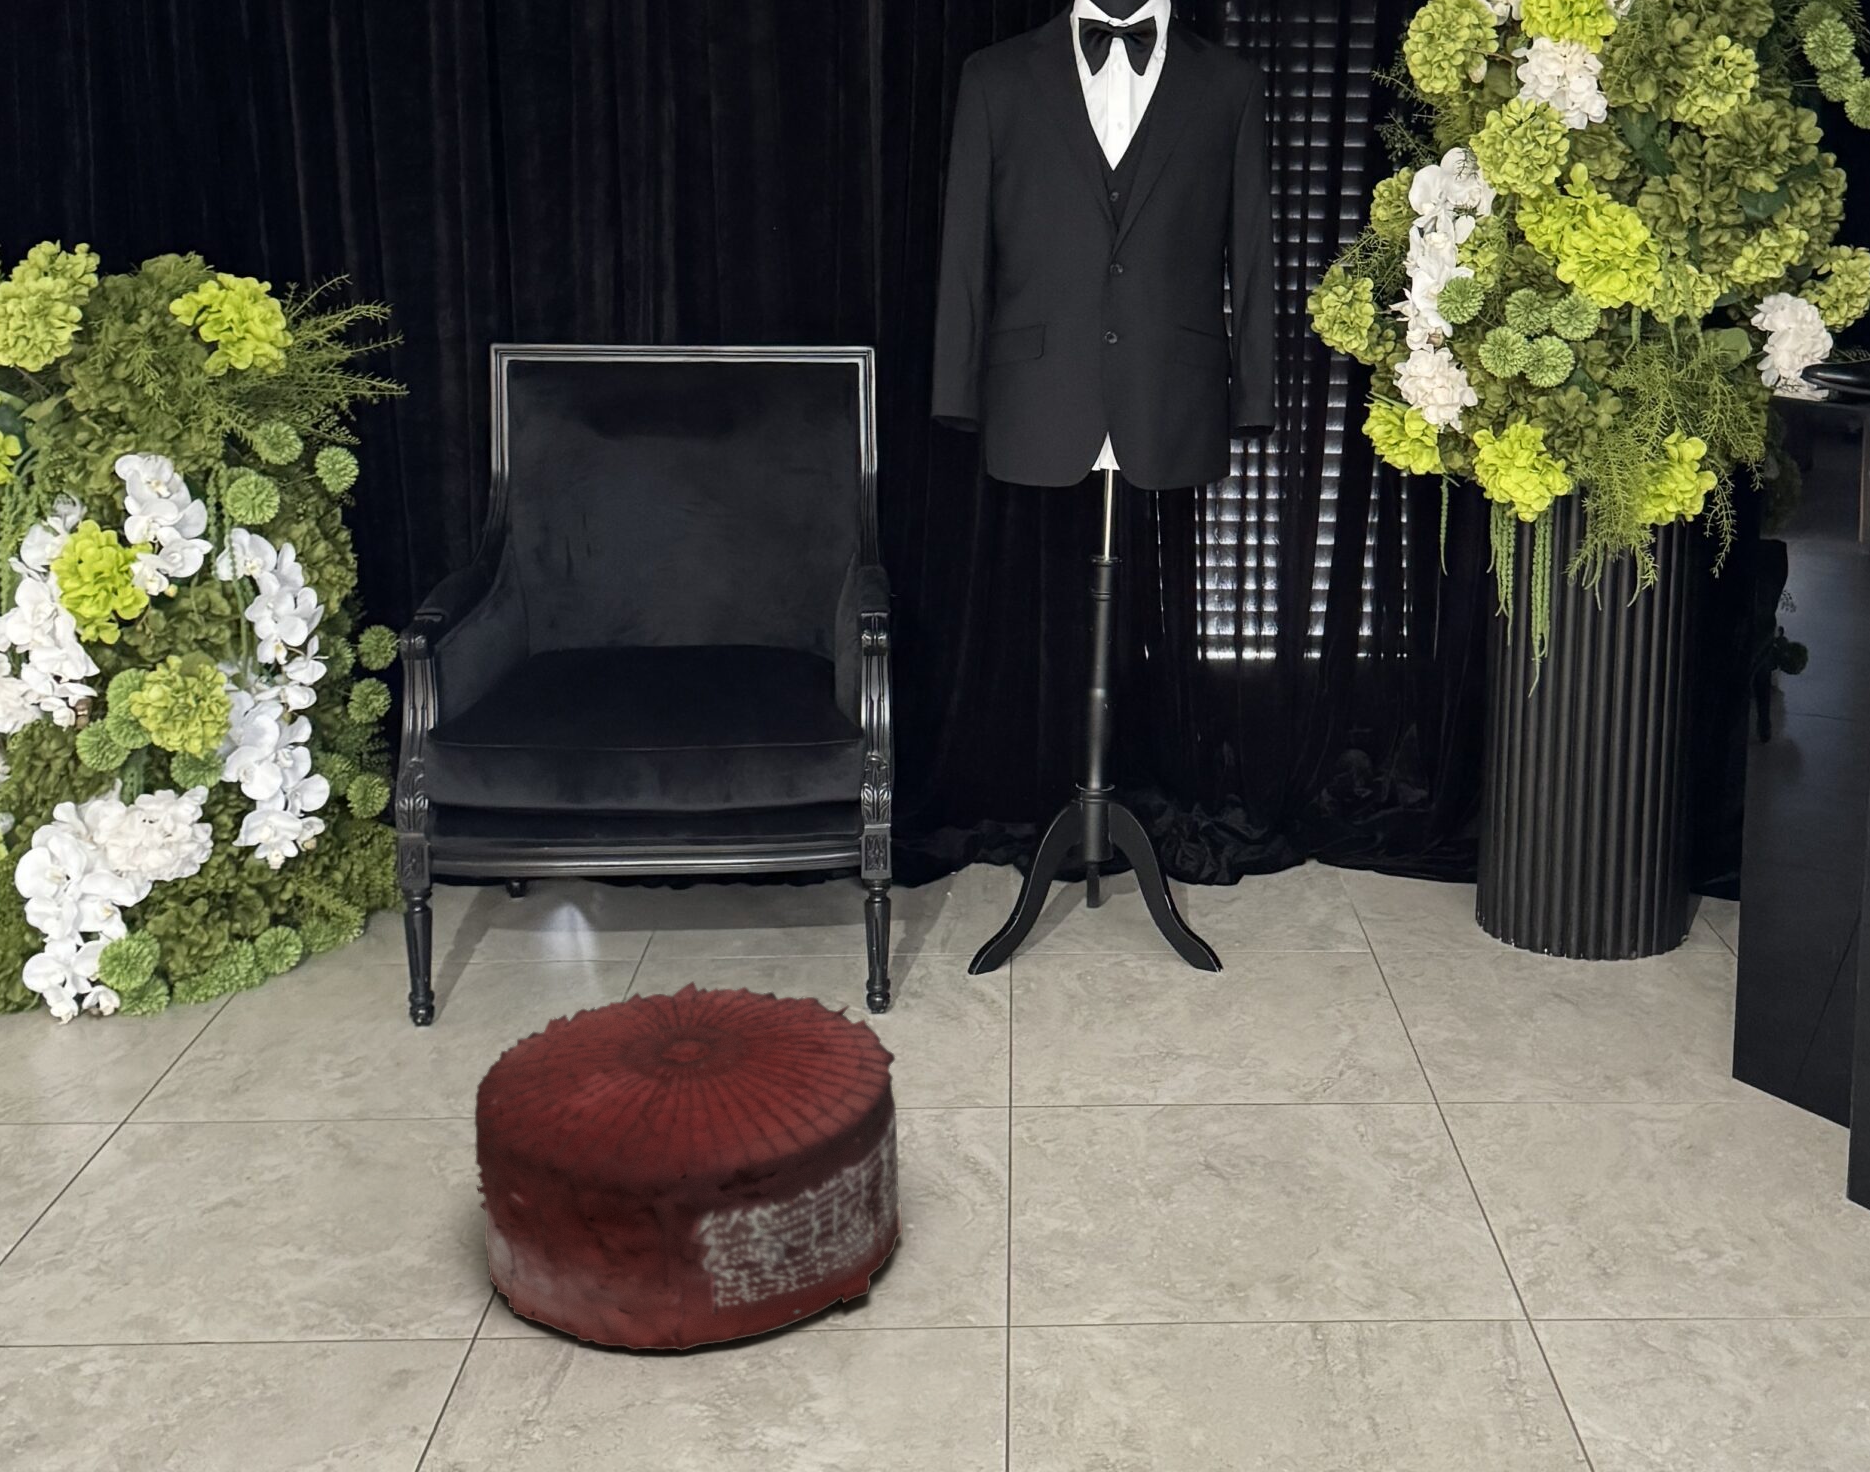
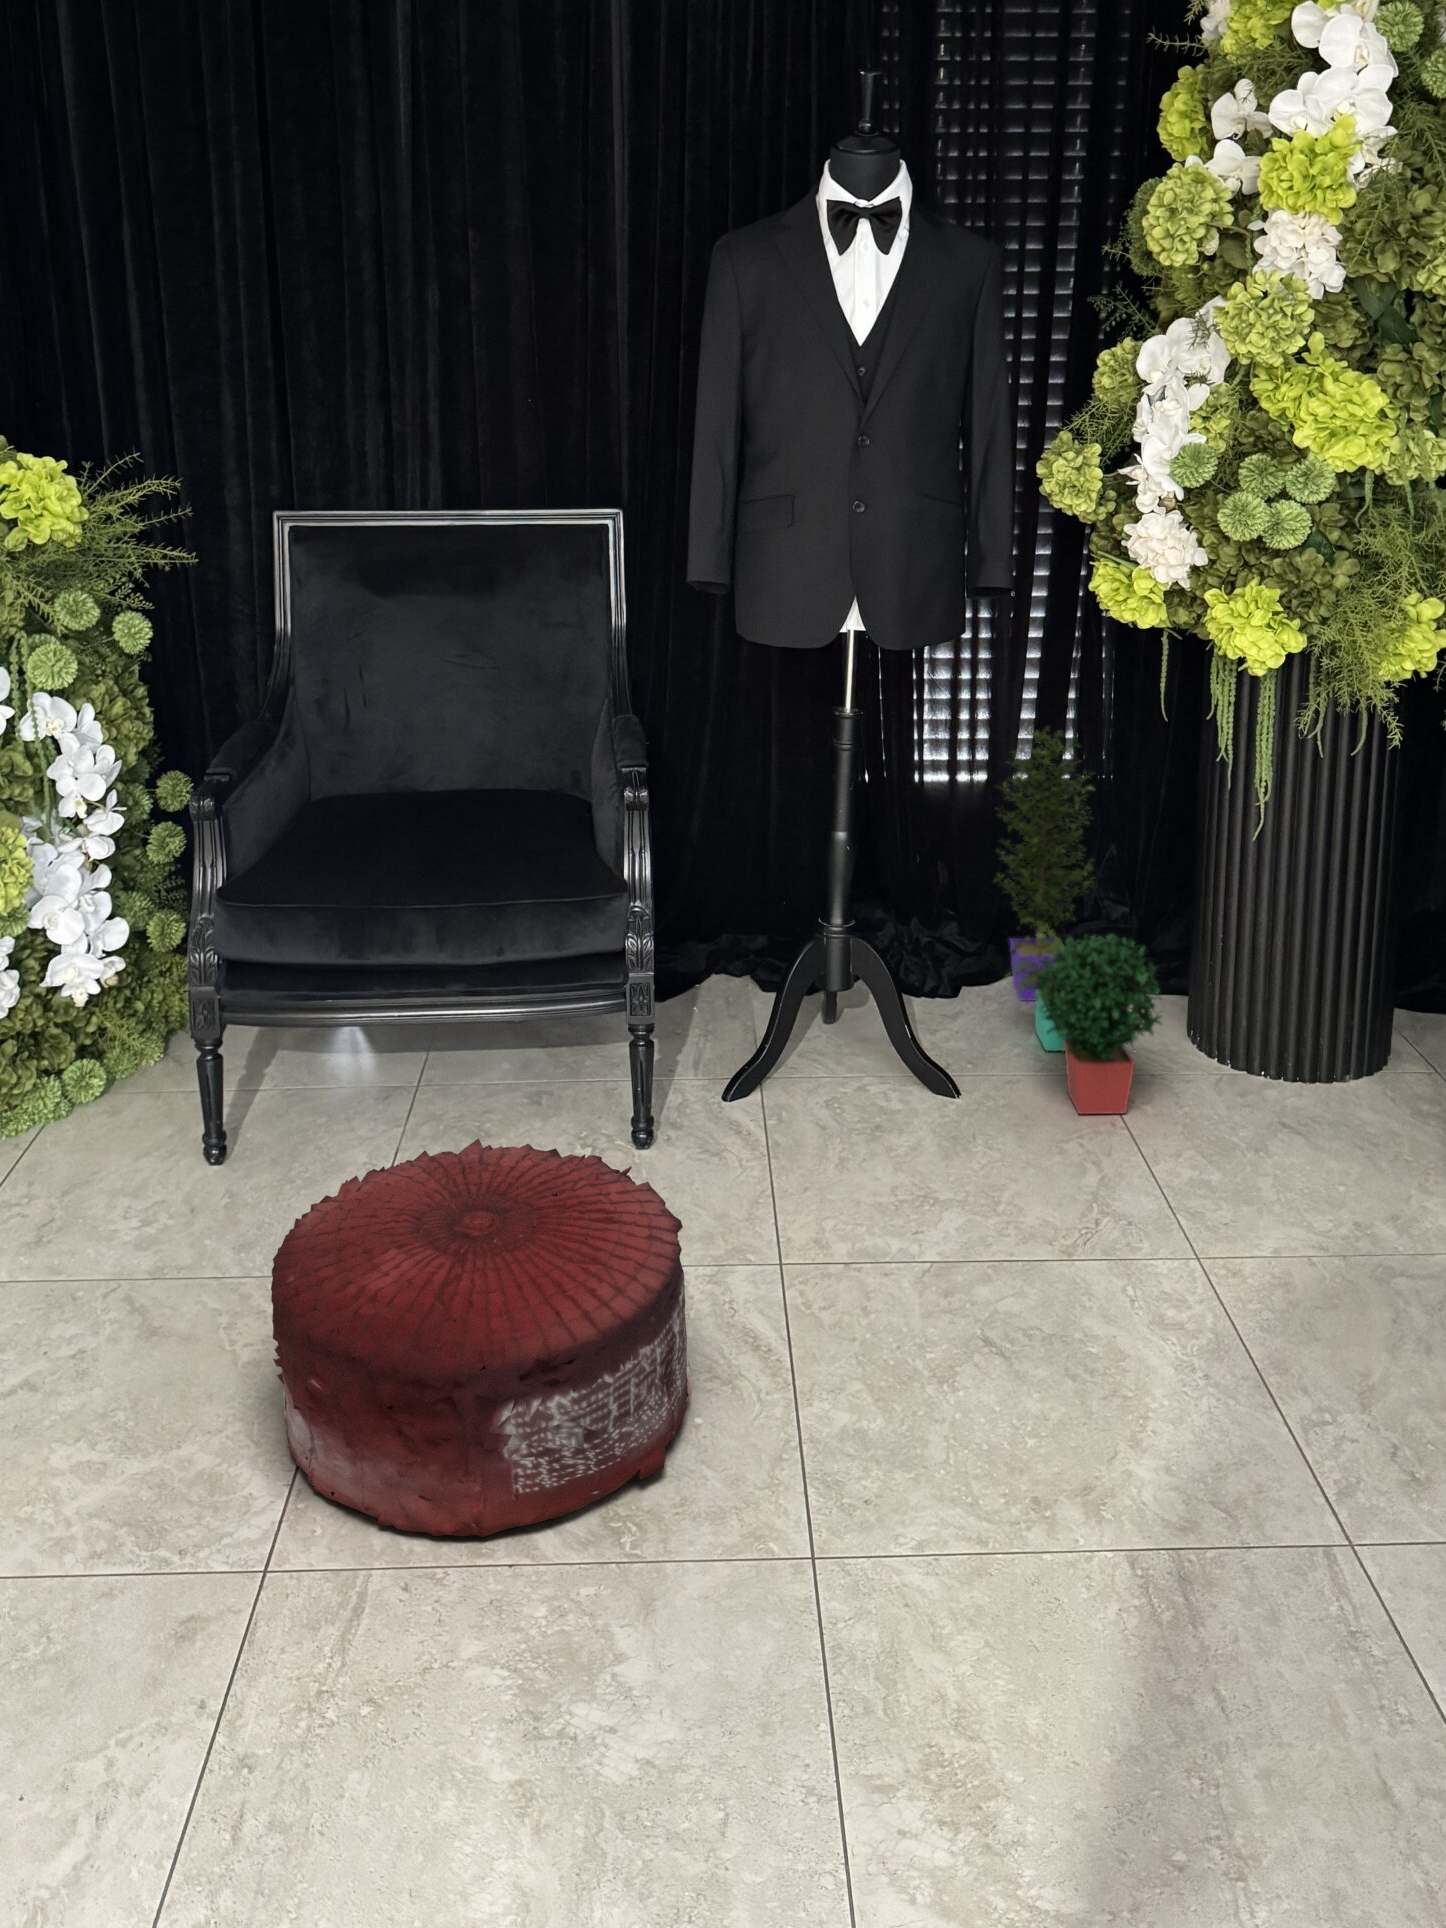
potted plant: none [1273,575,1437,989] -> present [995,723,1162,1114]

